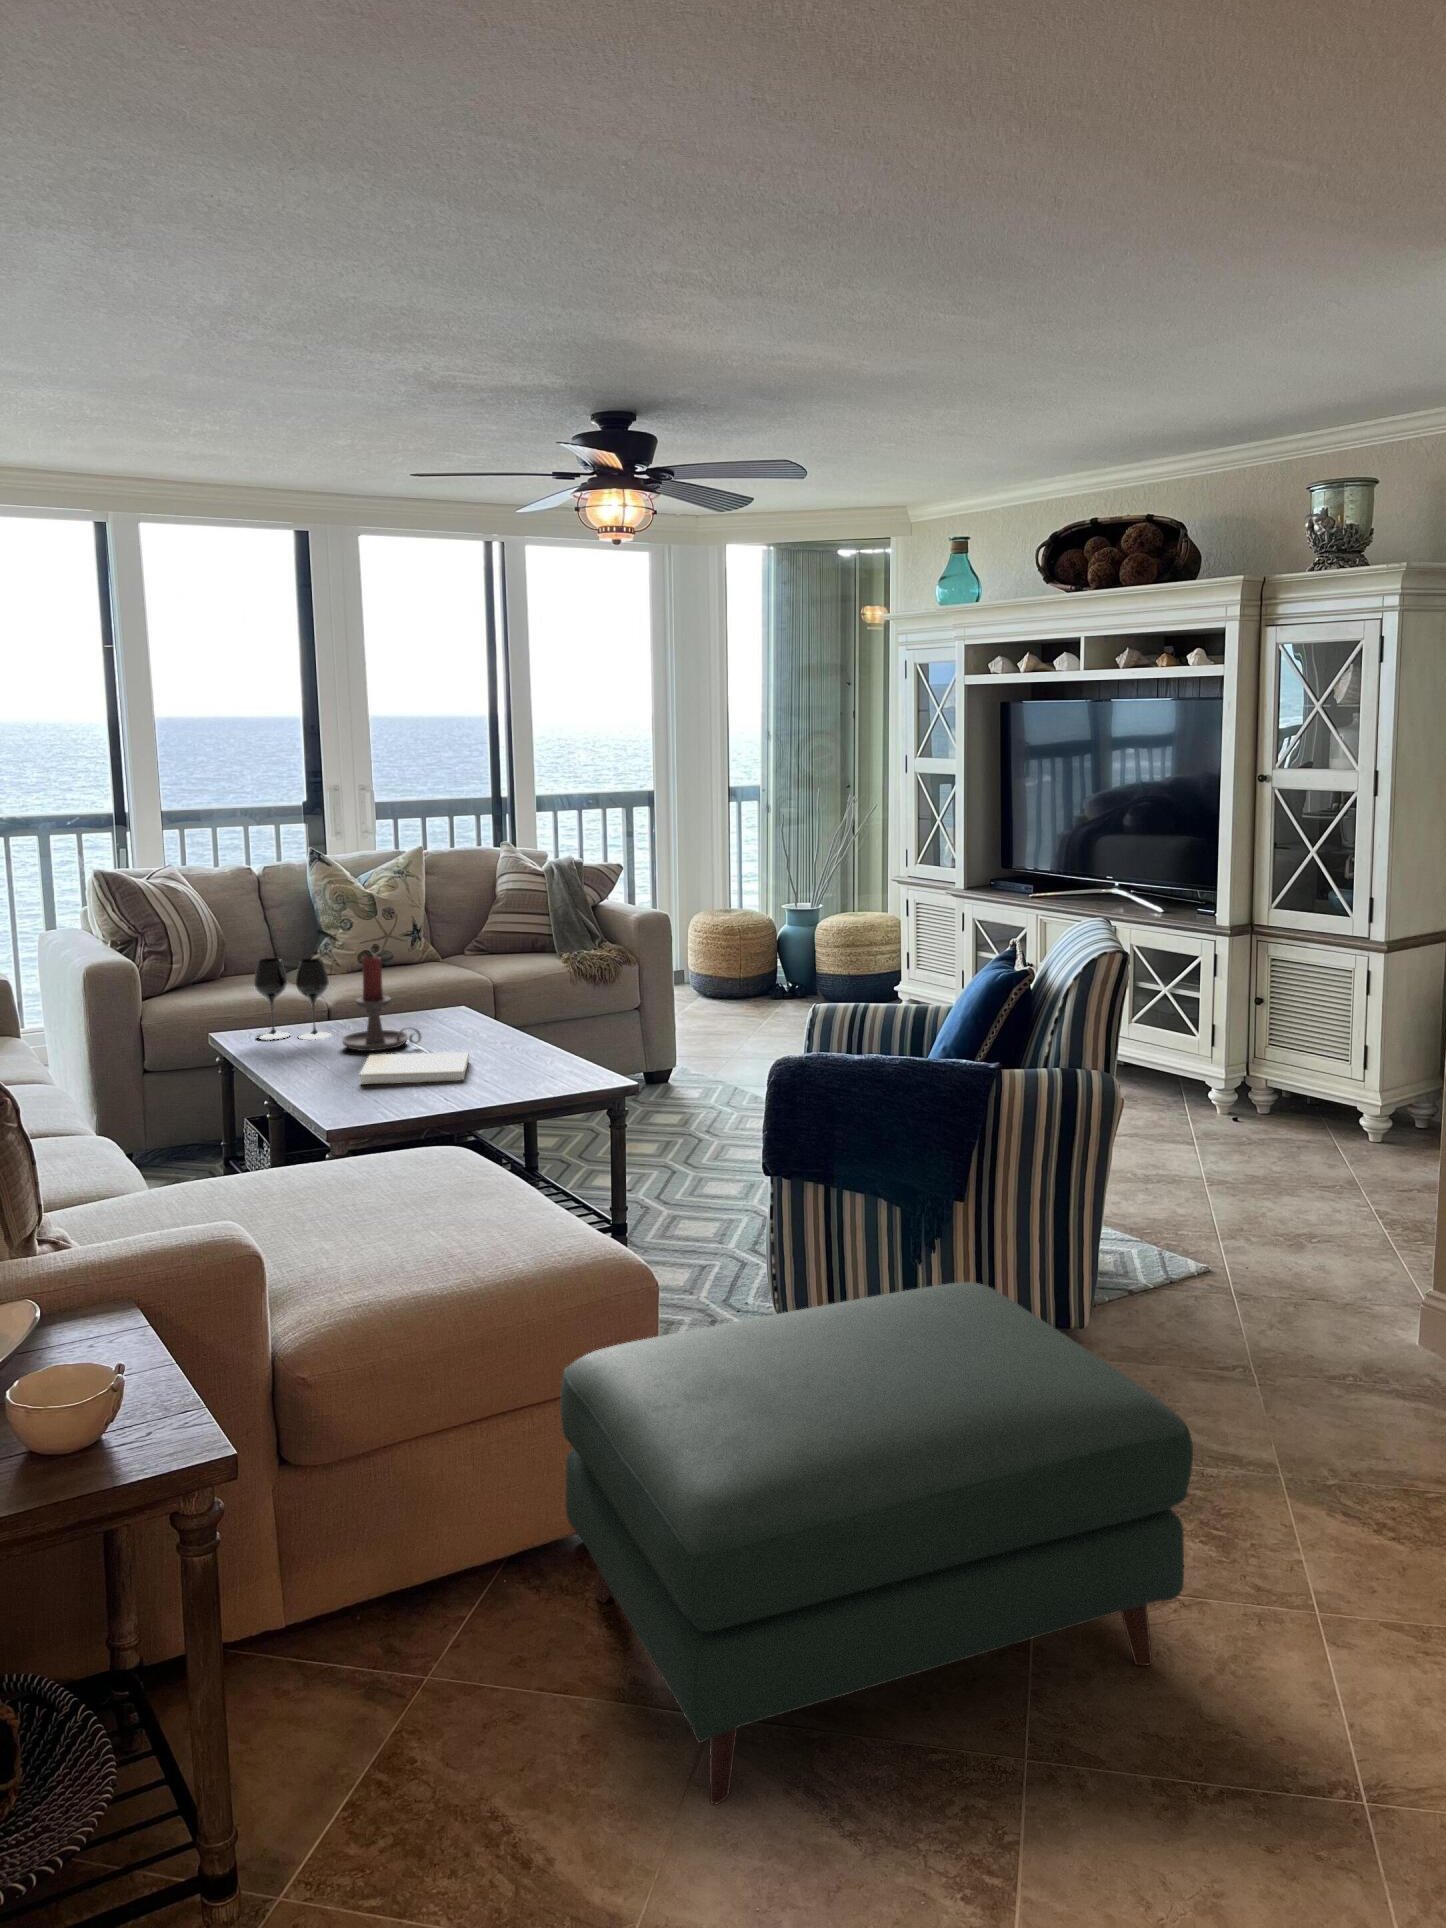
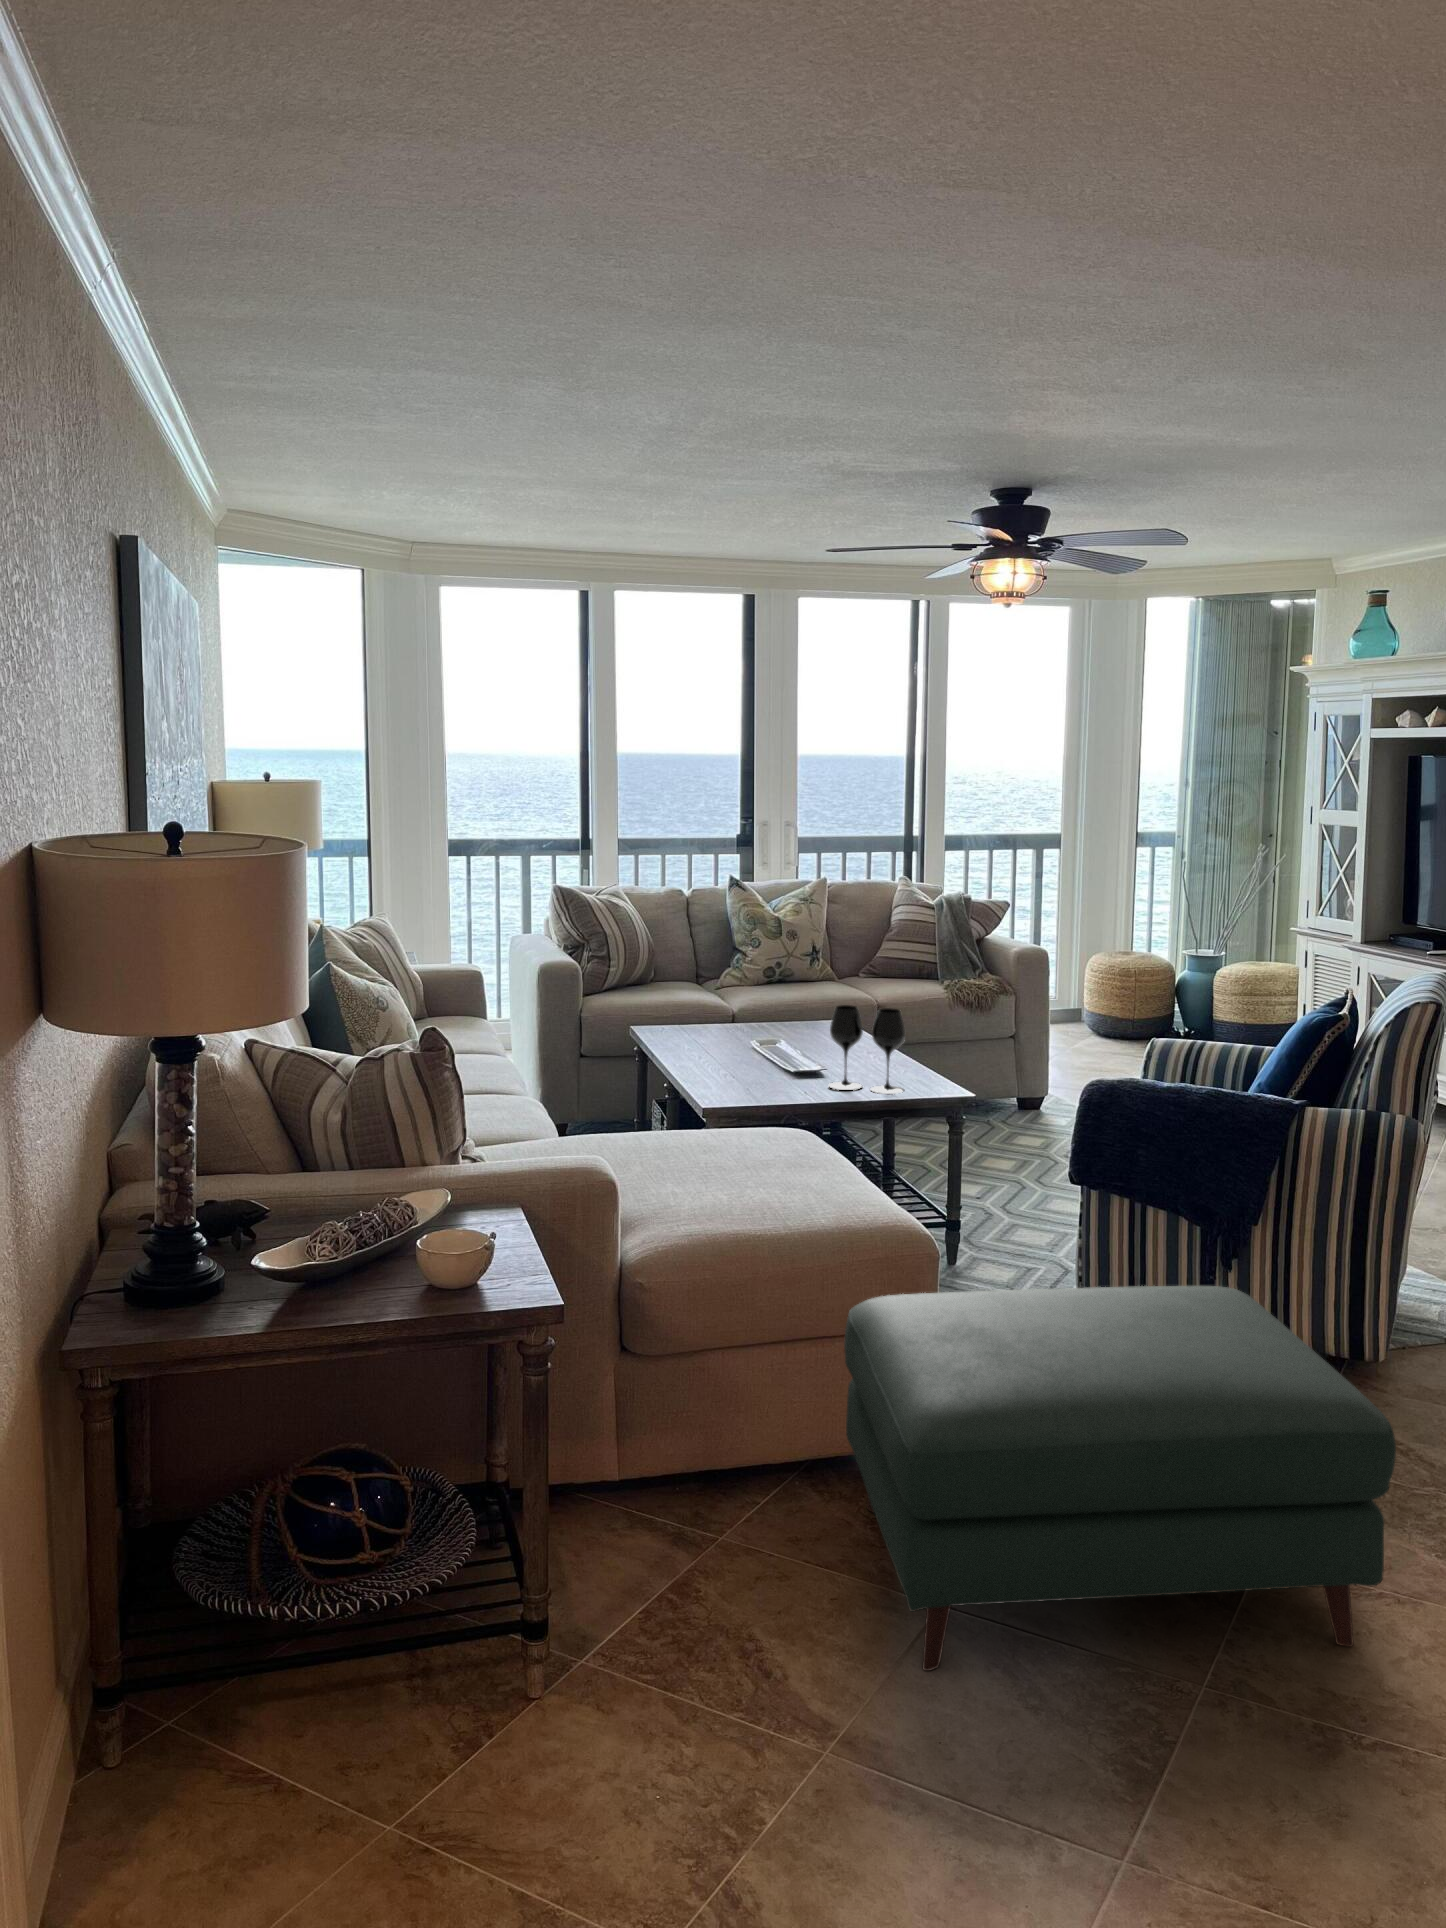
candle holder: present [341,957,422,1051] -> none [734,967,800,1049]
wine glass: present [254,958,331,1040] -> present [829,1005,905,1094]
book: present [360,1052,469,1085] -> none [739,1051,835,1080]

